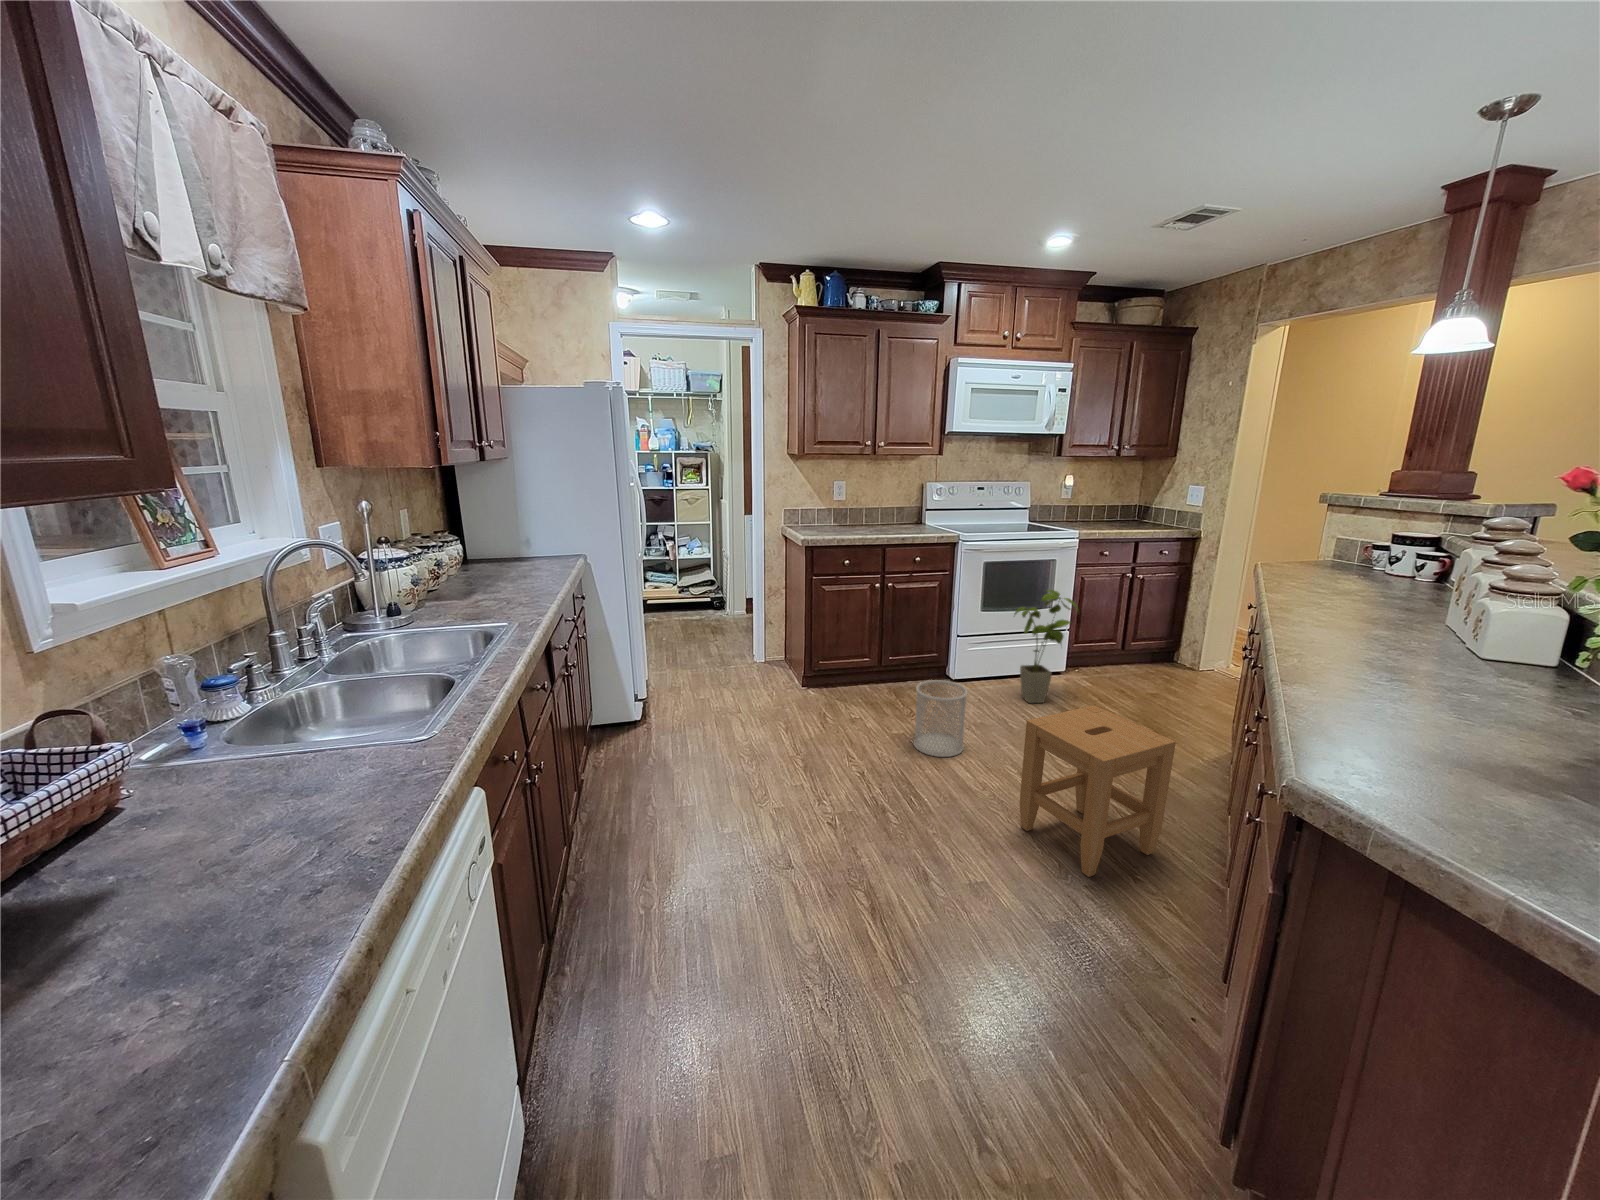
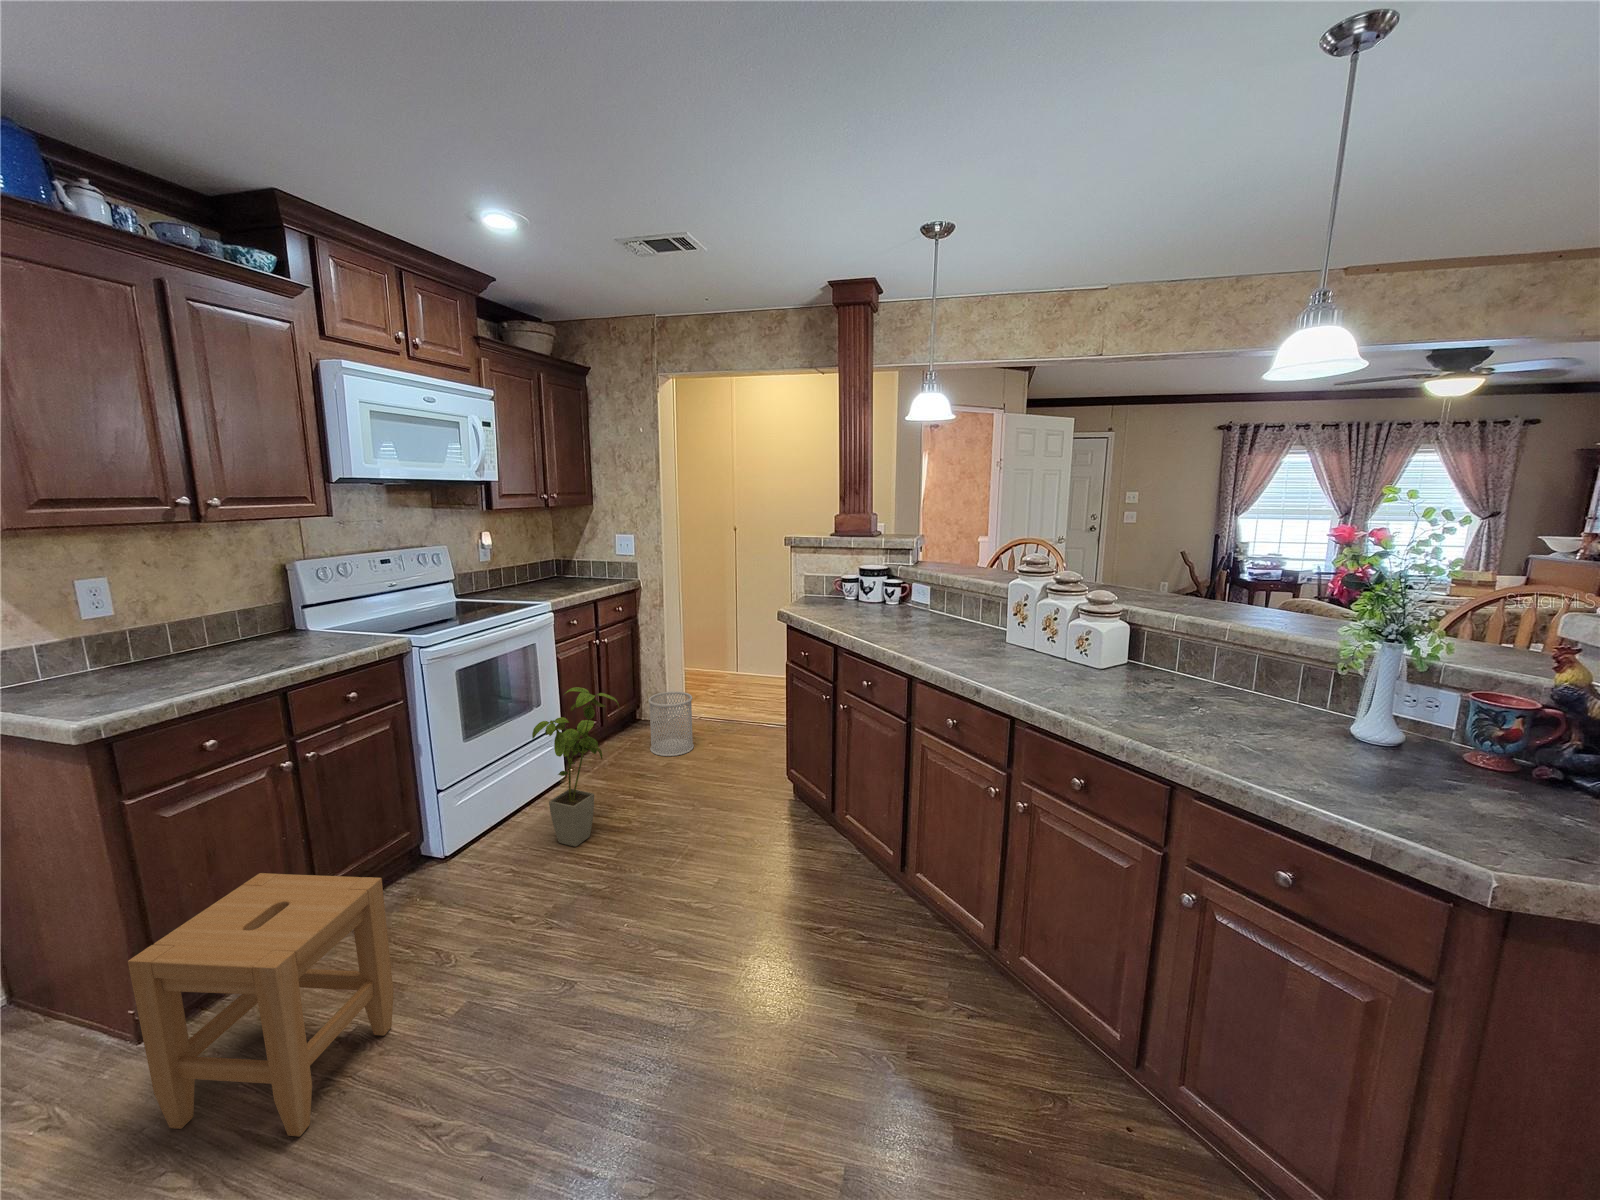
wastebasket: present [914,680,968,757] -> present [648,691,694,756]
stool: present [1020,705,1176,877] -> present [128,873,394,1137]

